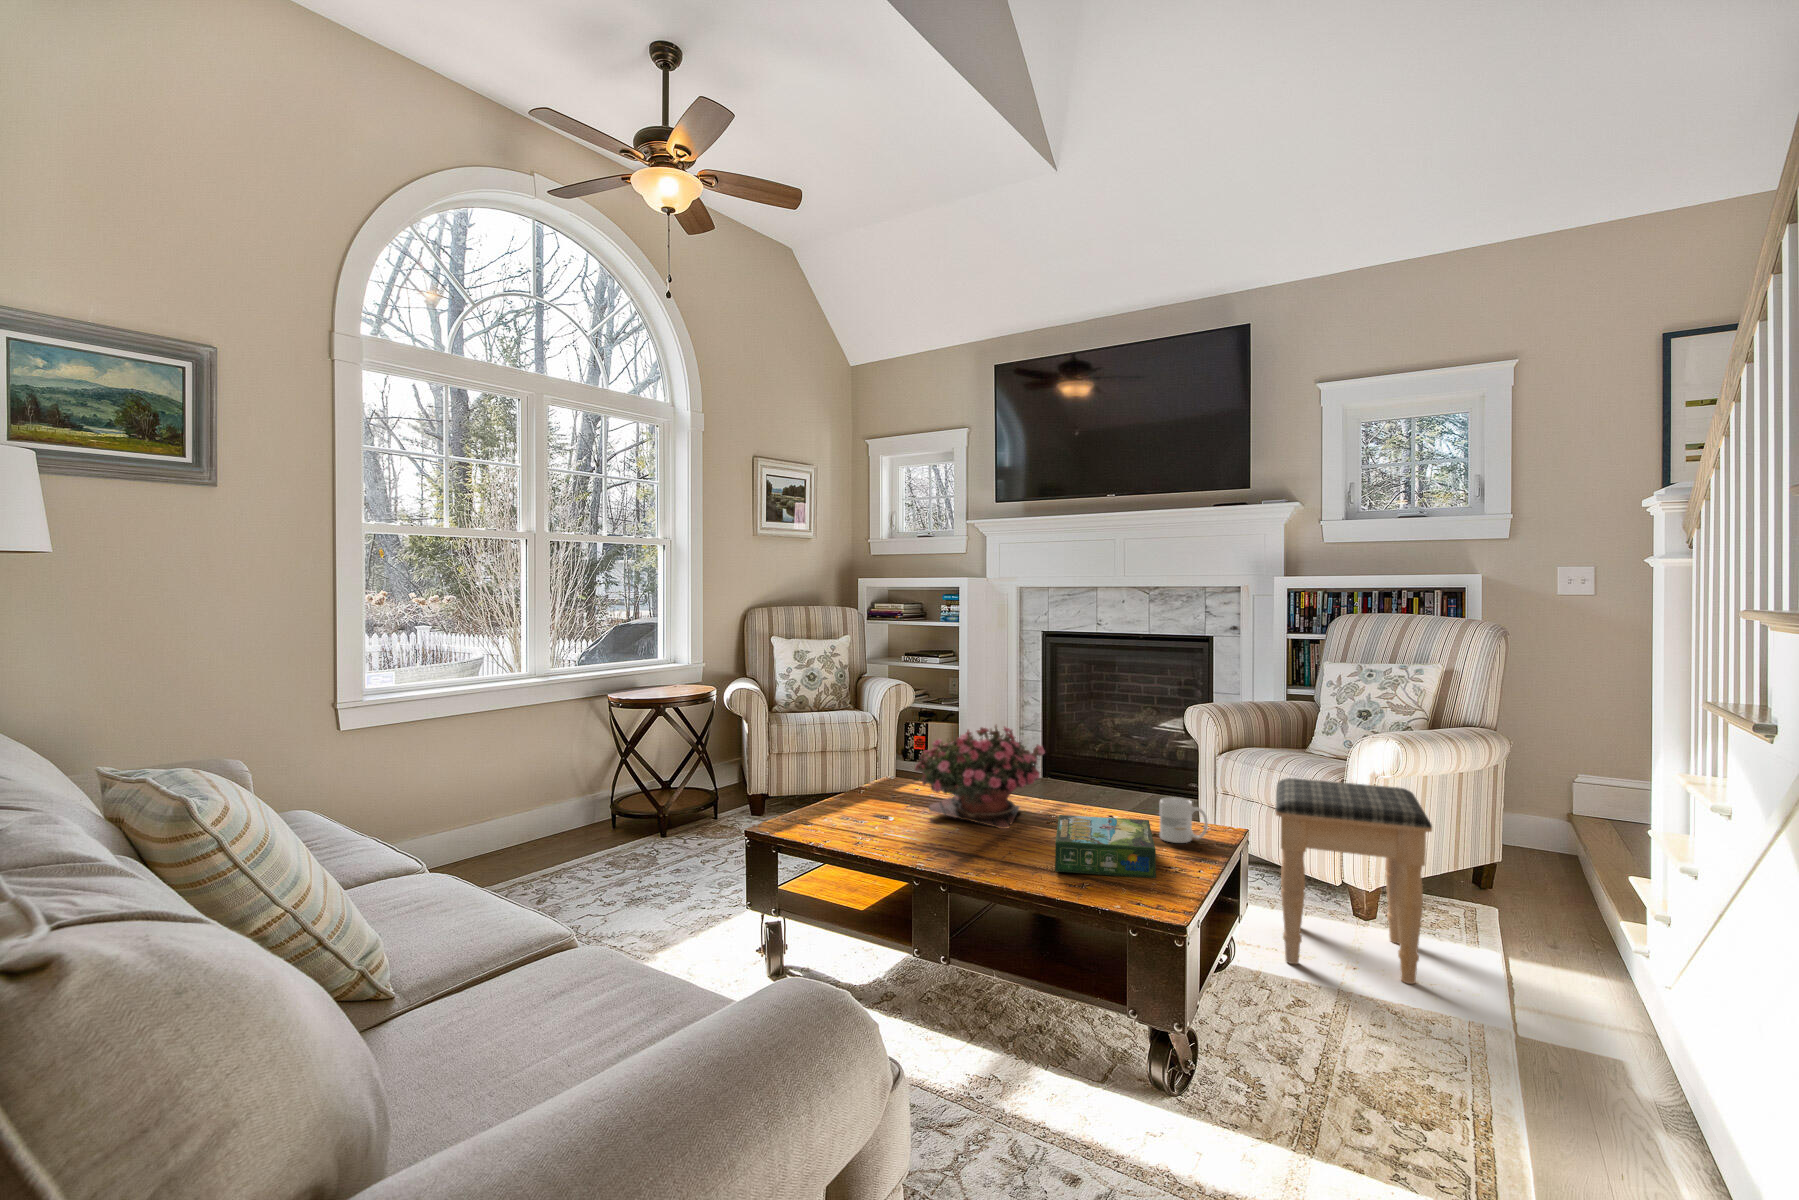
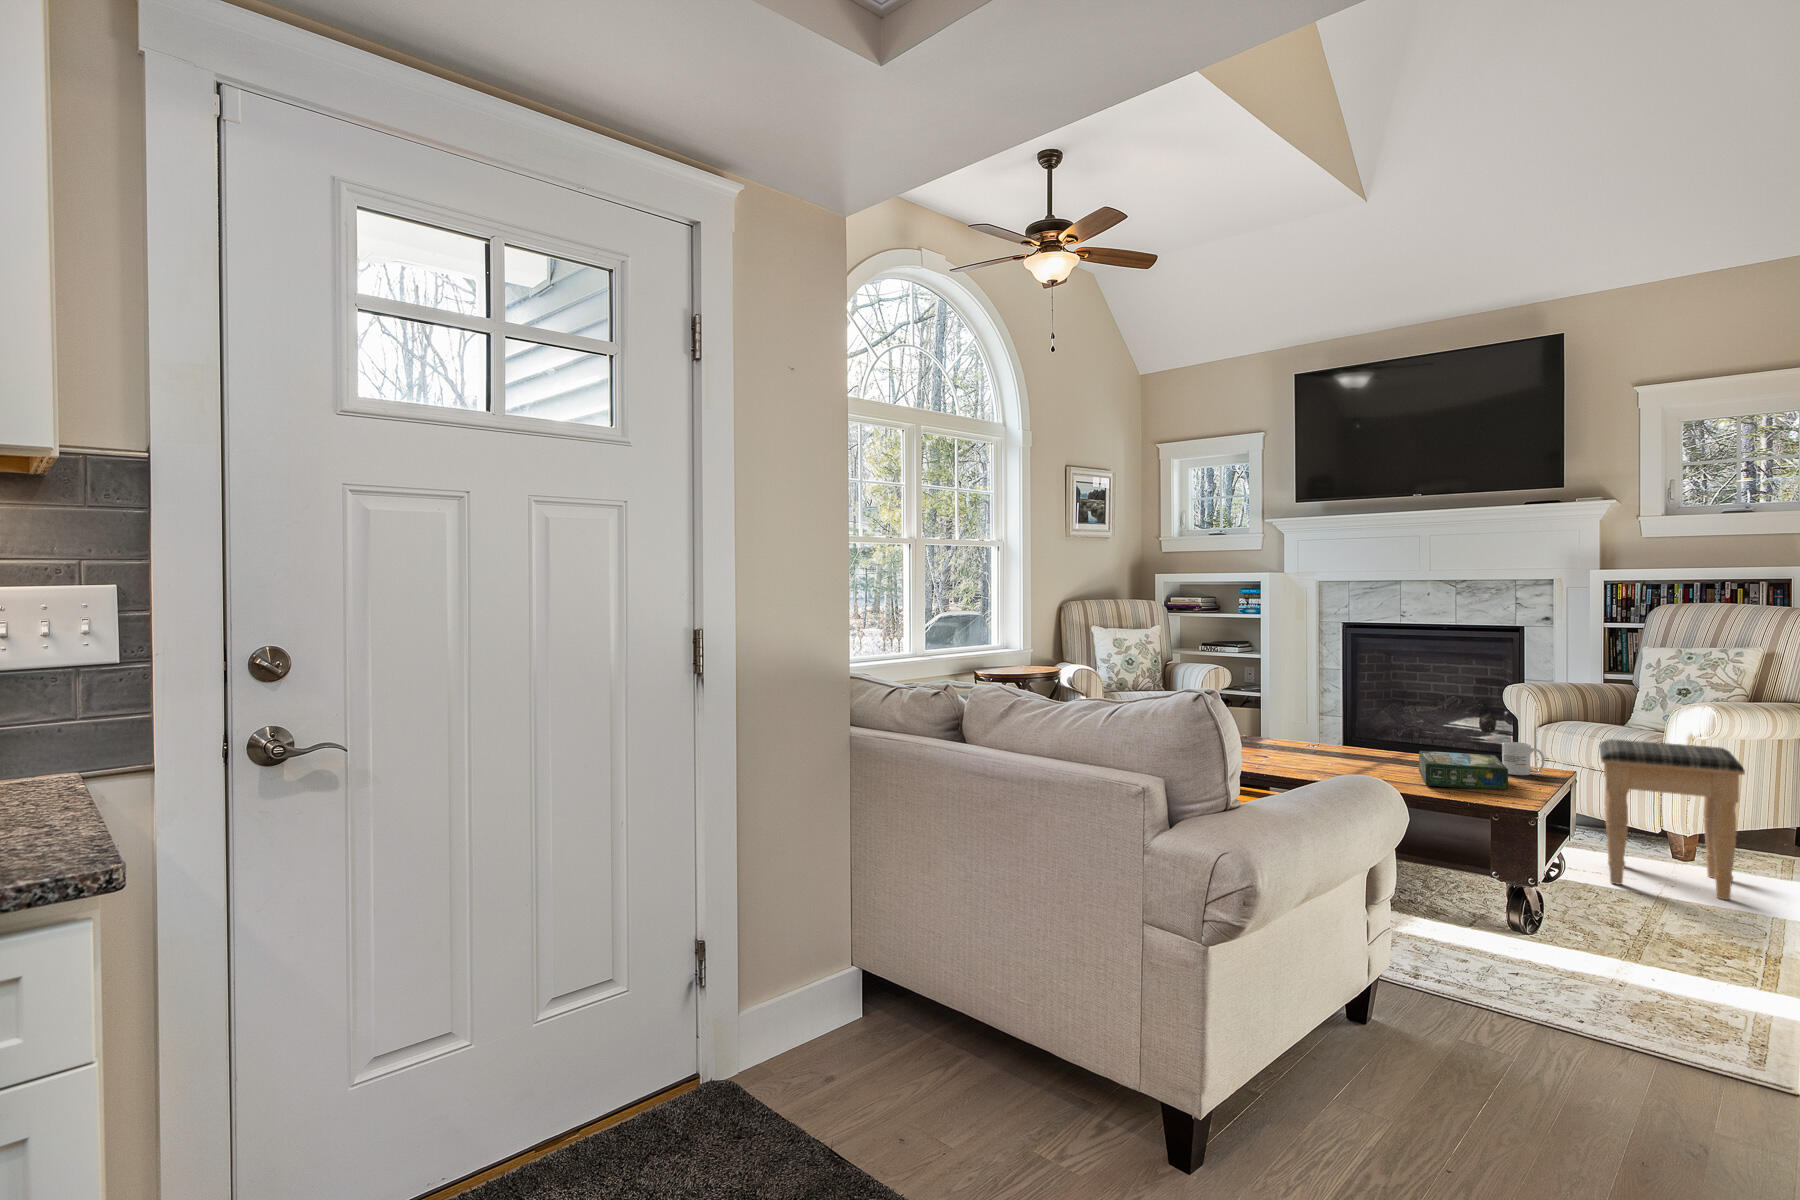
potted flower: present [915,725,1045,829] -> none [1283,689,1396,768]

